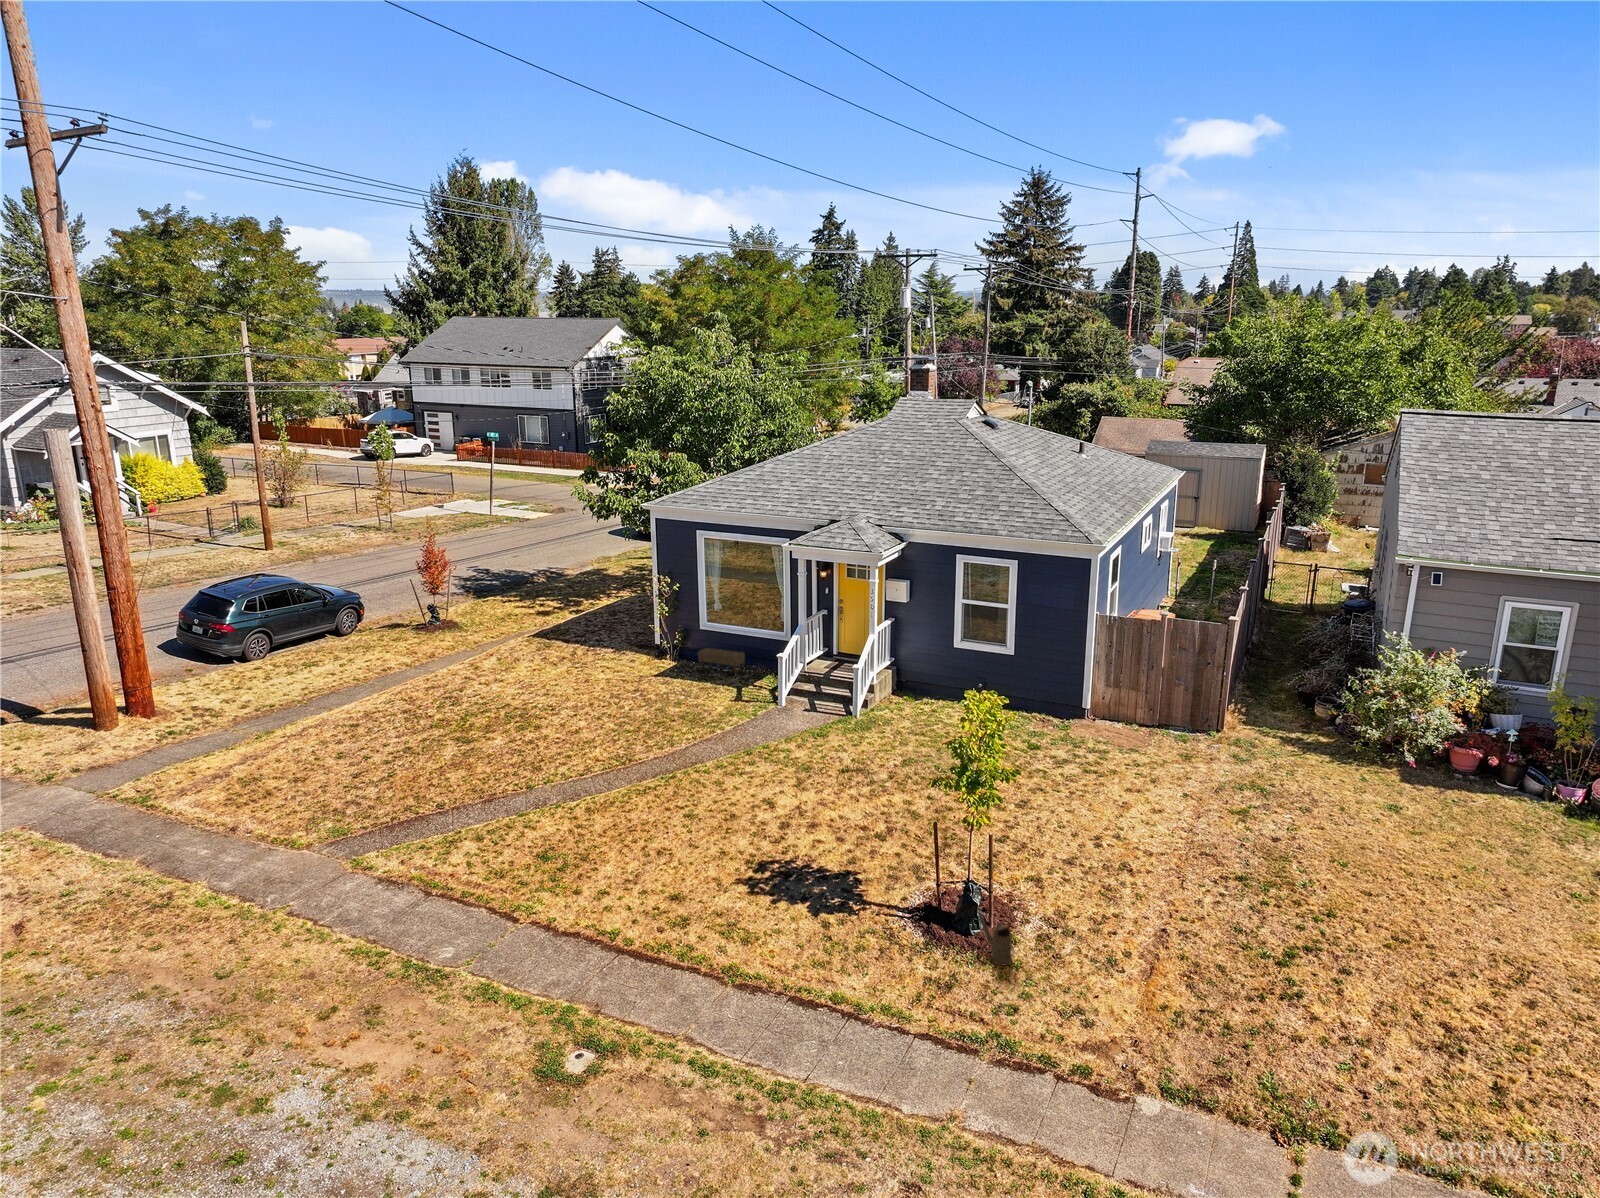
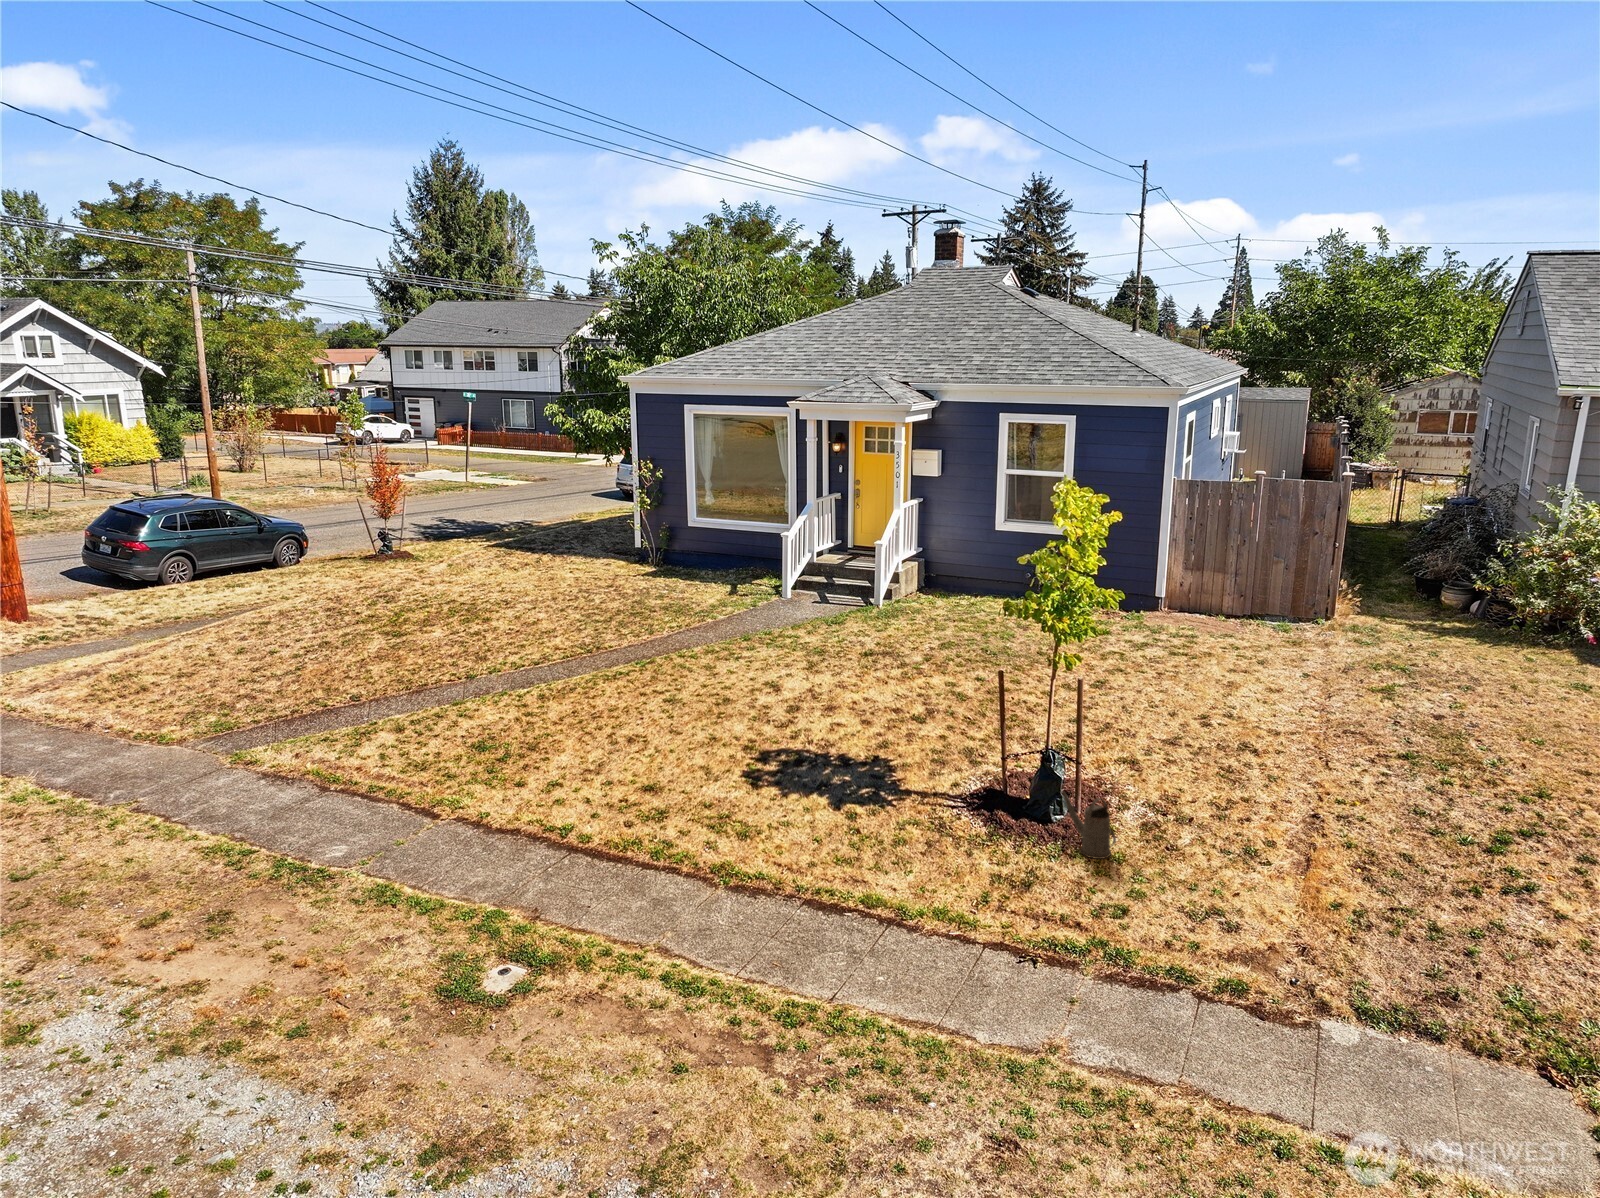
bench: present [698,648,745,675] -> none [685,544,742,574]

